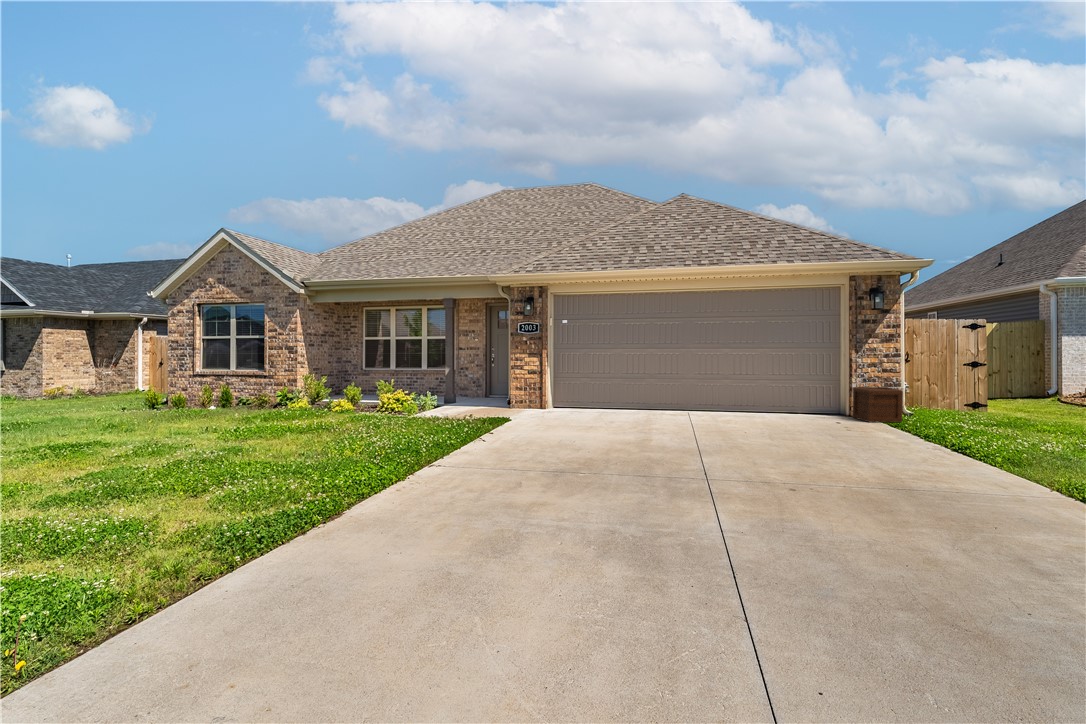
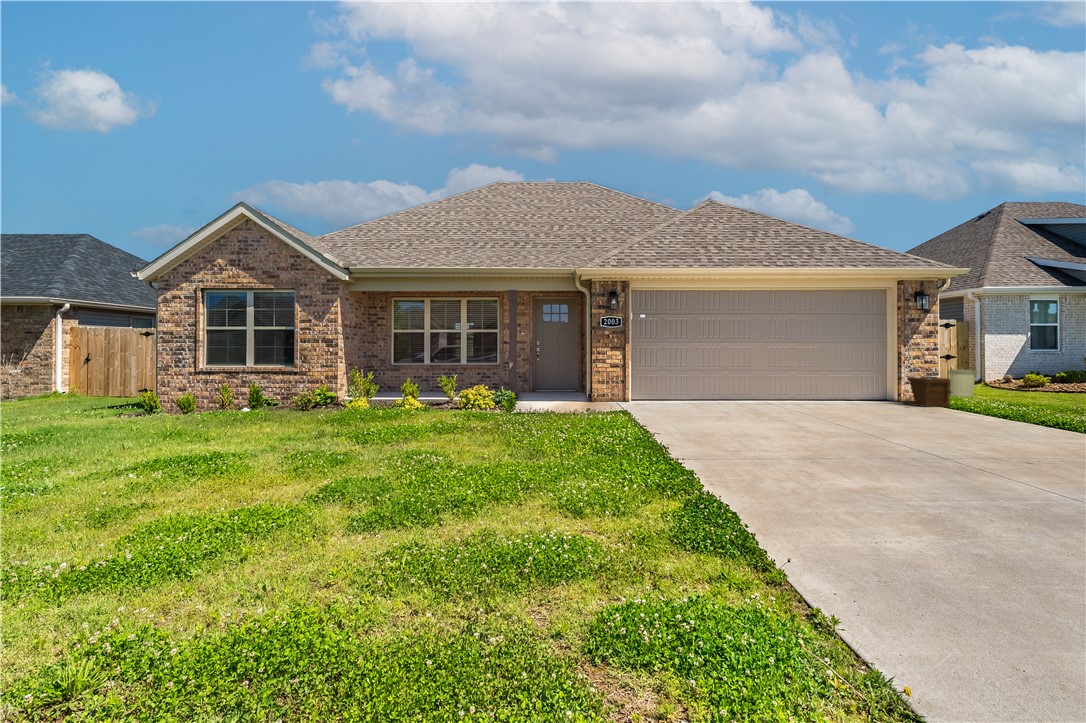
trash can: none [945,378,980,412] -> present [949,368,977,397]

